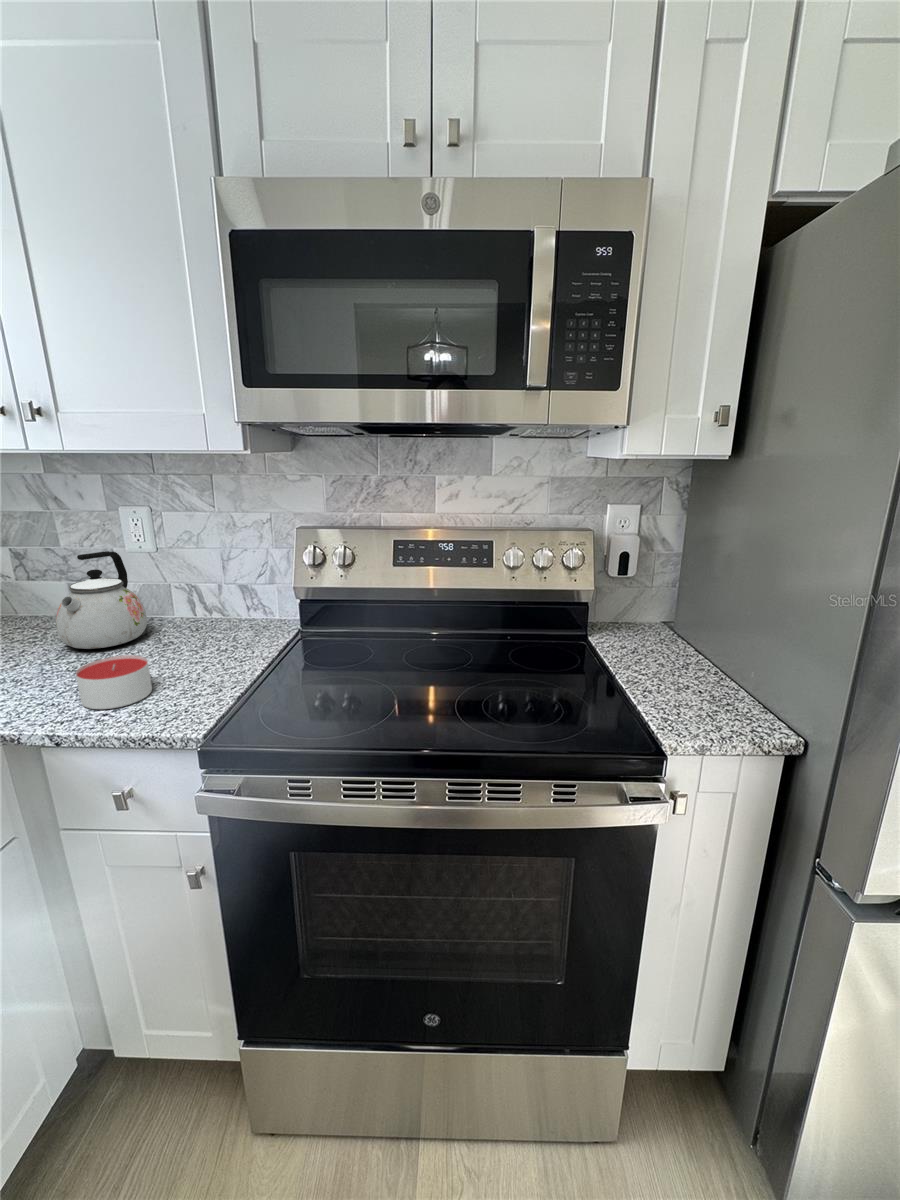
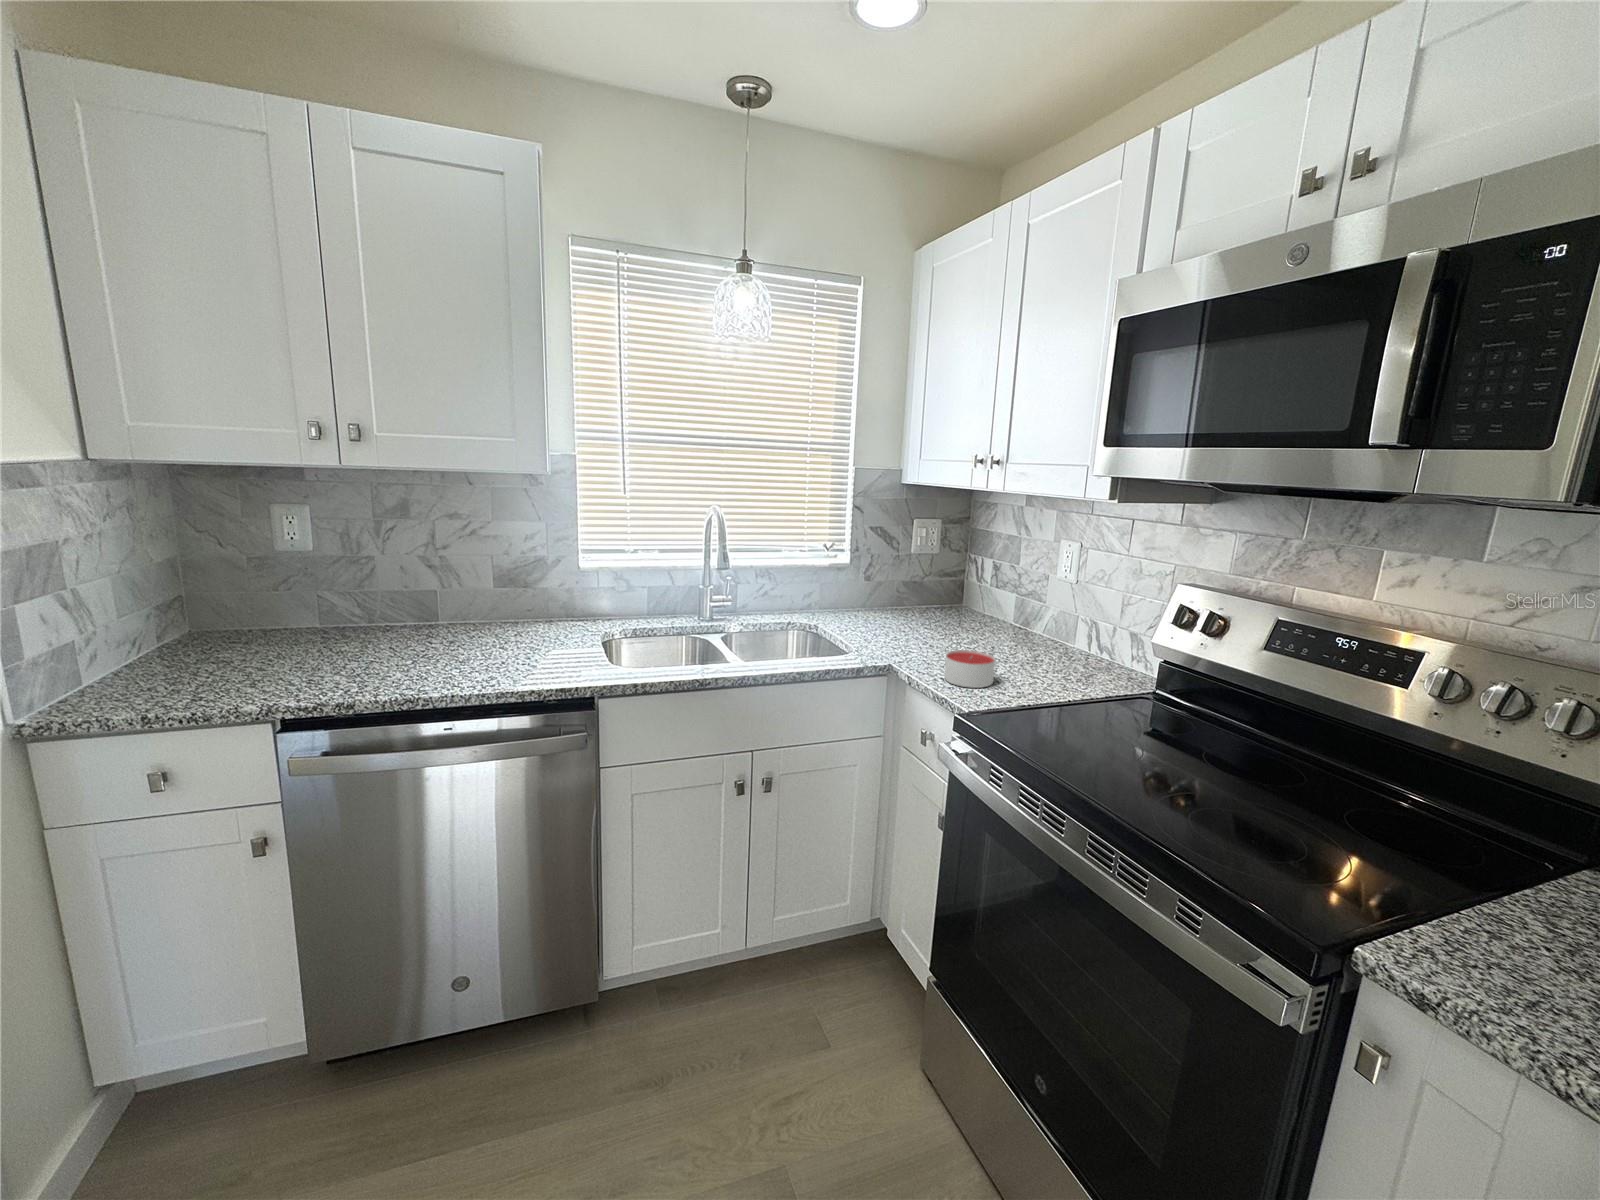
kettle: present [56,551,147,649] -> none [977,573,1044,651]

